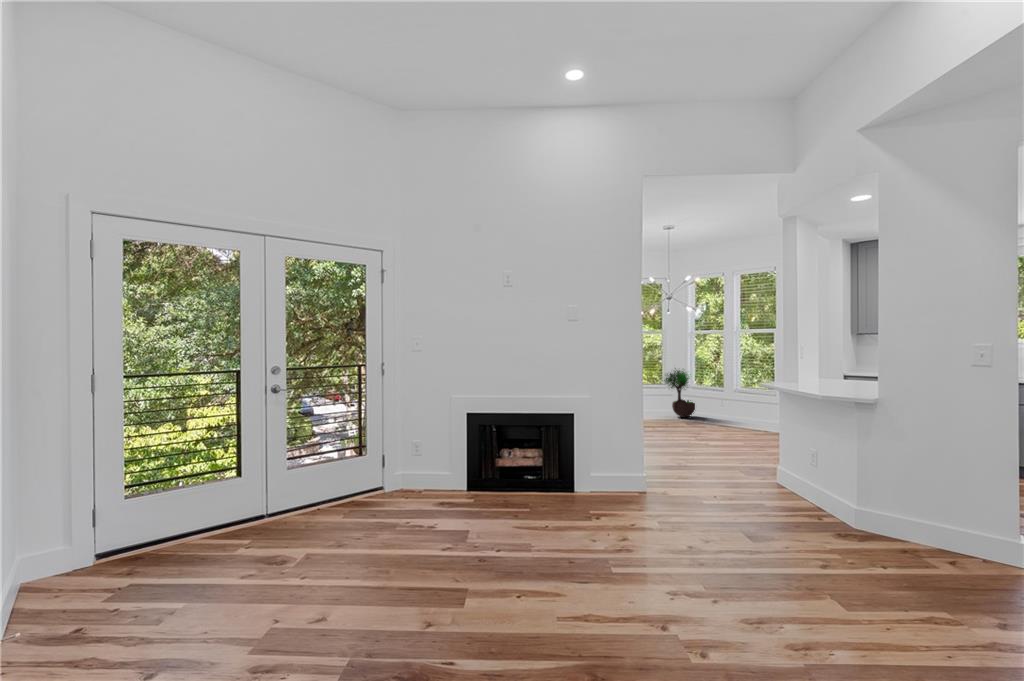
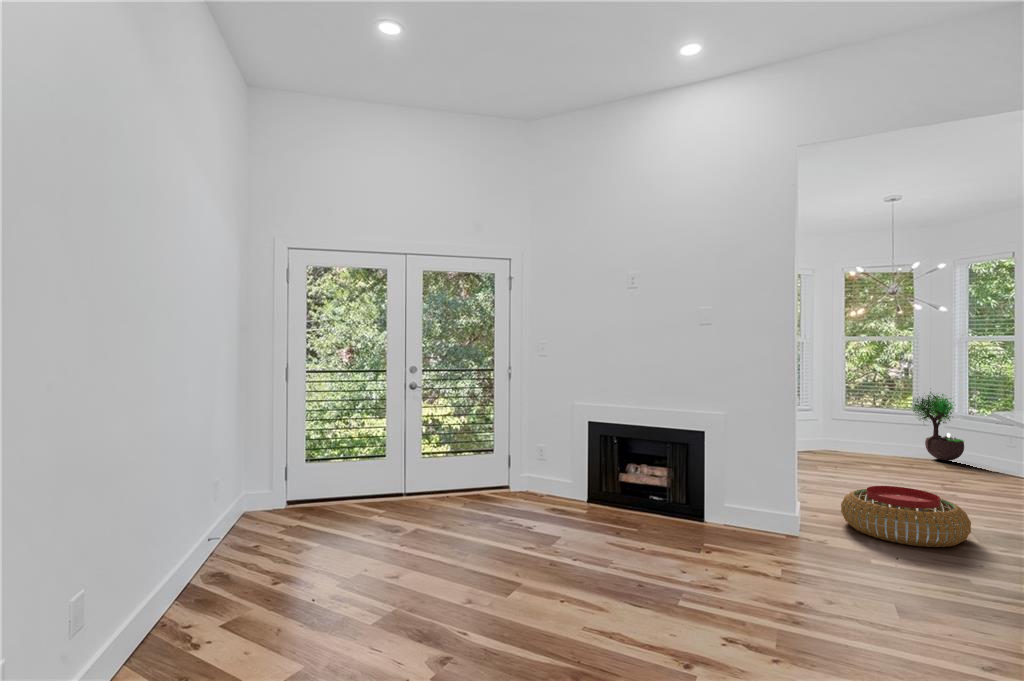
pouf: none [665,440,753,483] -> present [841,486,971,547]

